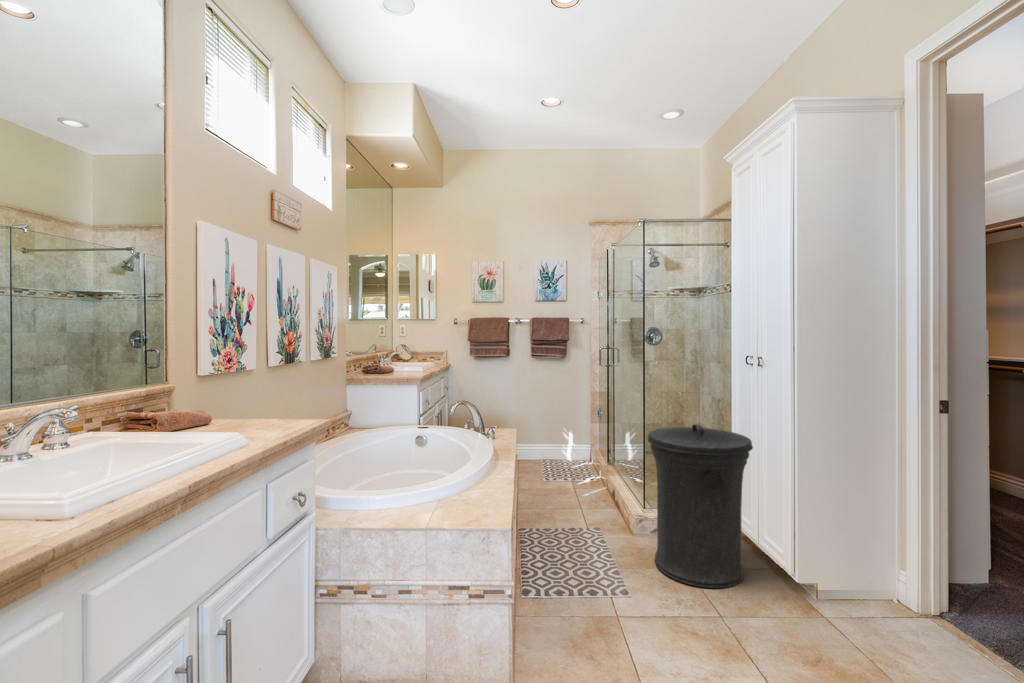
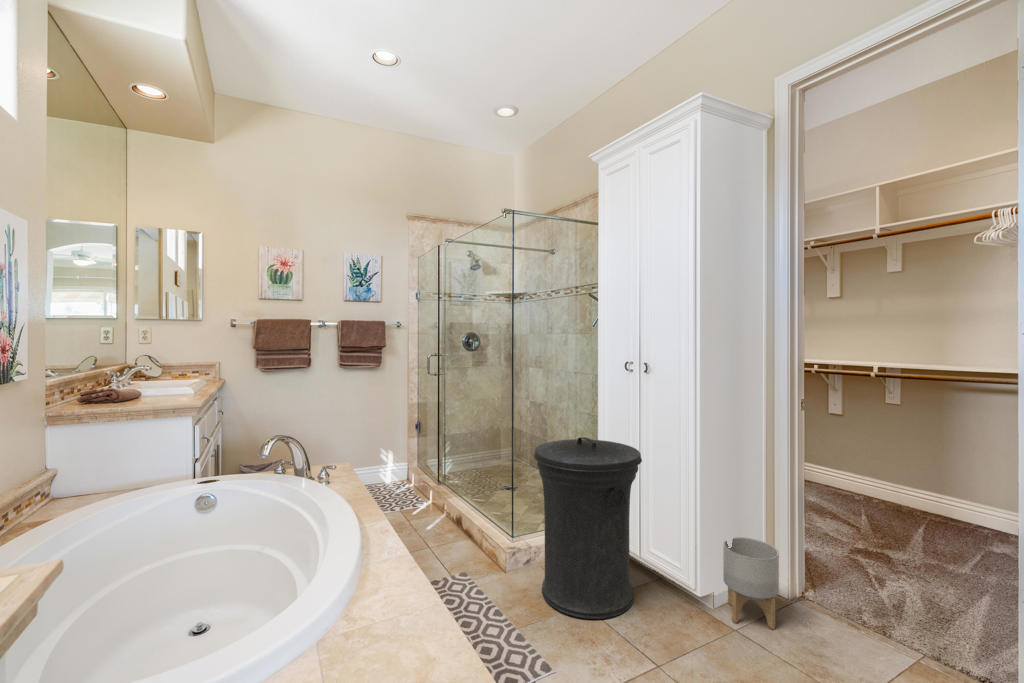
planter: none [834,543,899,642] -> present [723,537,779,629]

